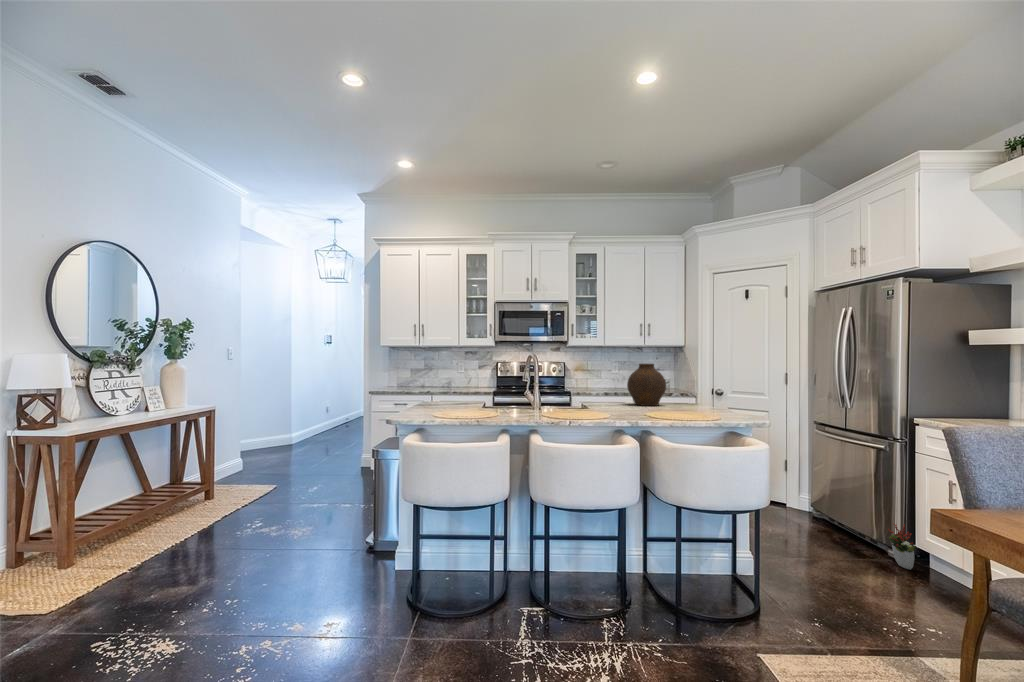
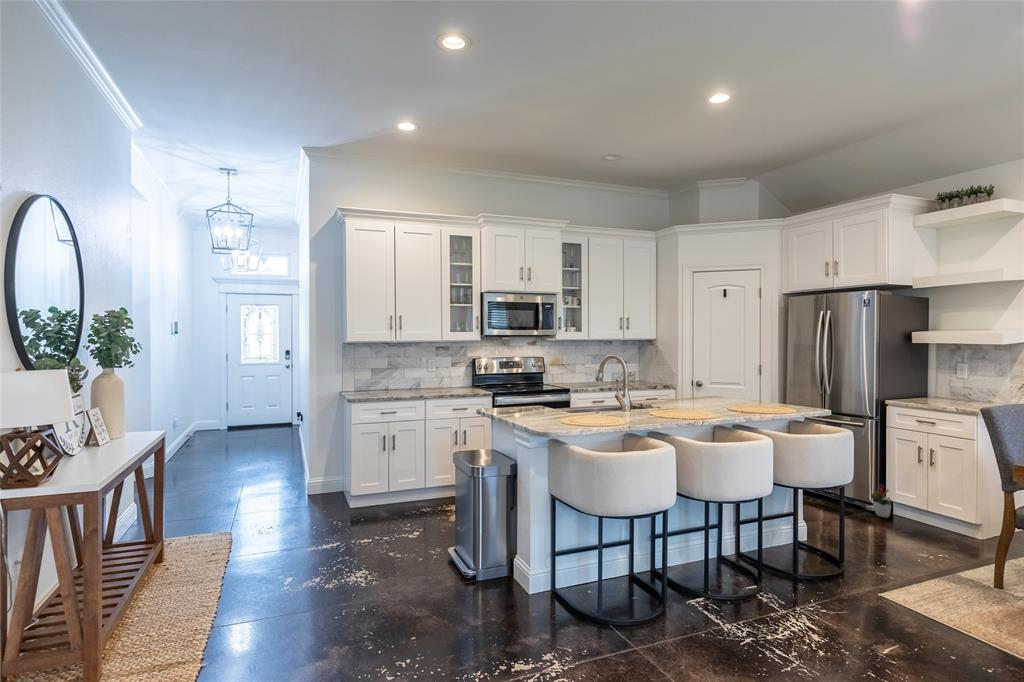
vase: present [627,364,666,406] -> none [682,363,719,403]

